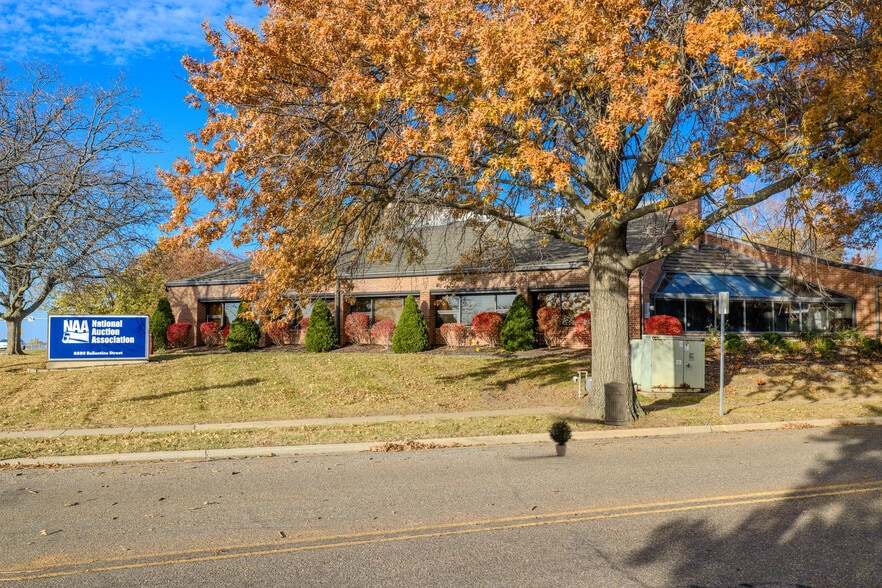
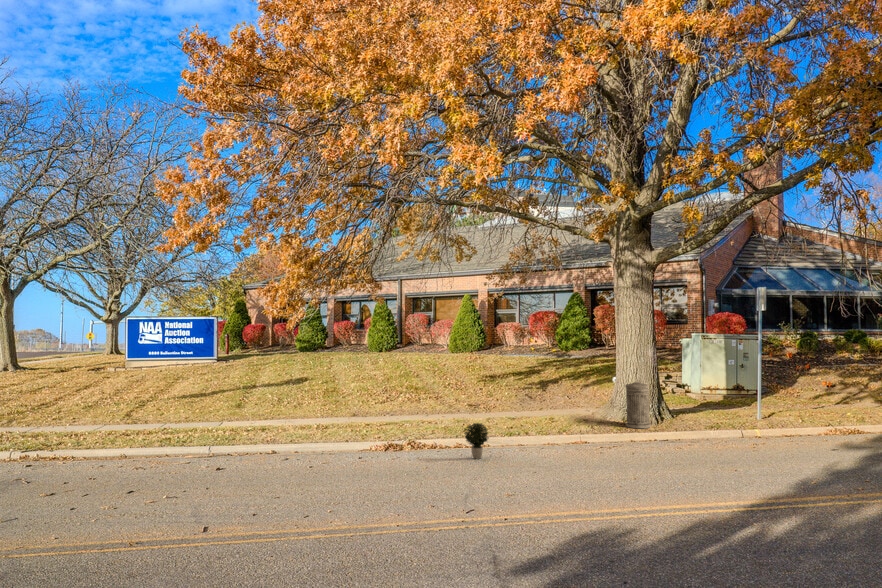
potted plant: present [549,421,572,456] -> present [464,423,489,459]

